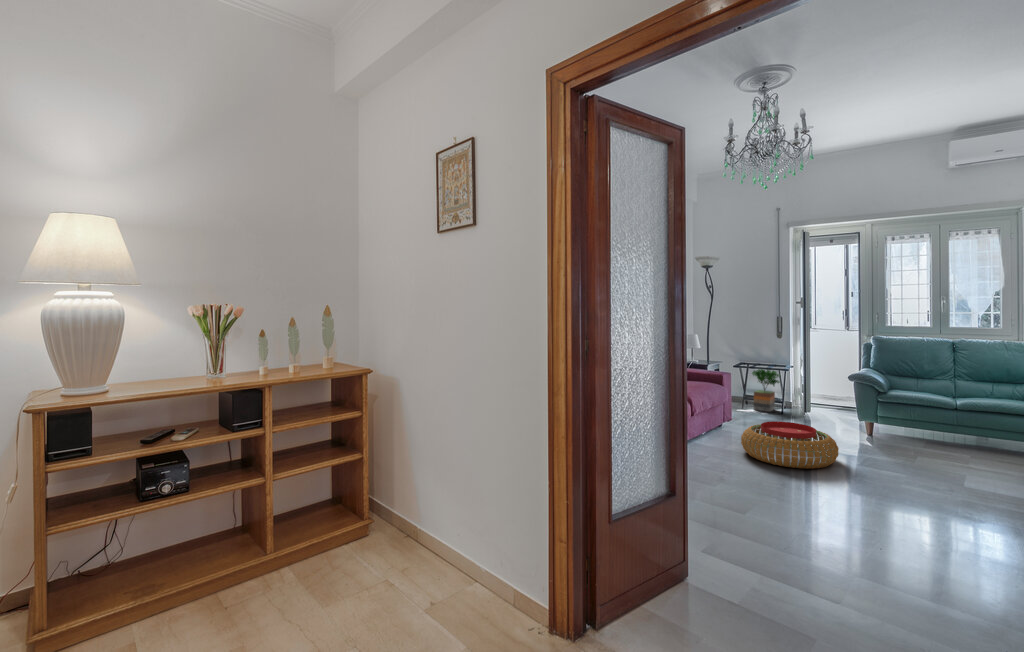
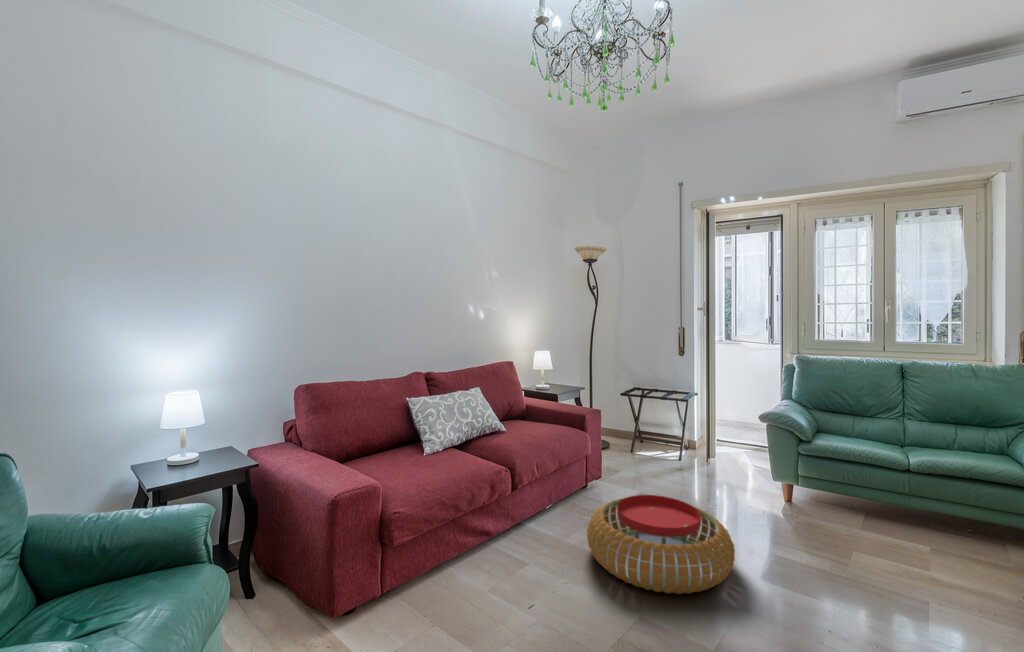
potted tree: present [752,369,780,412] -> none [644,396,682,457]

